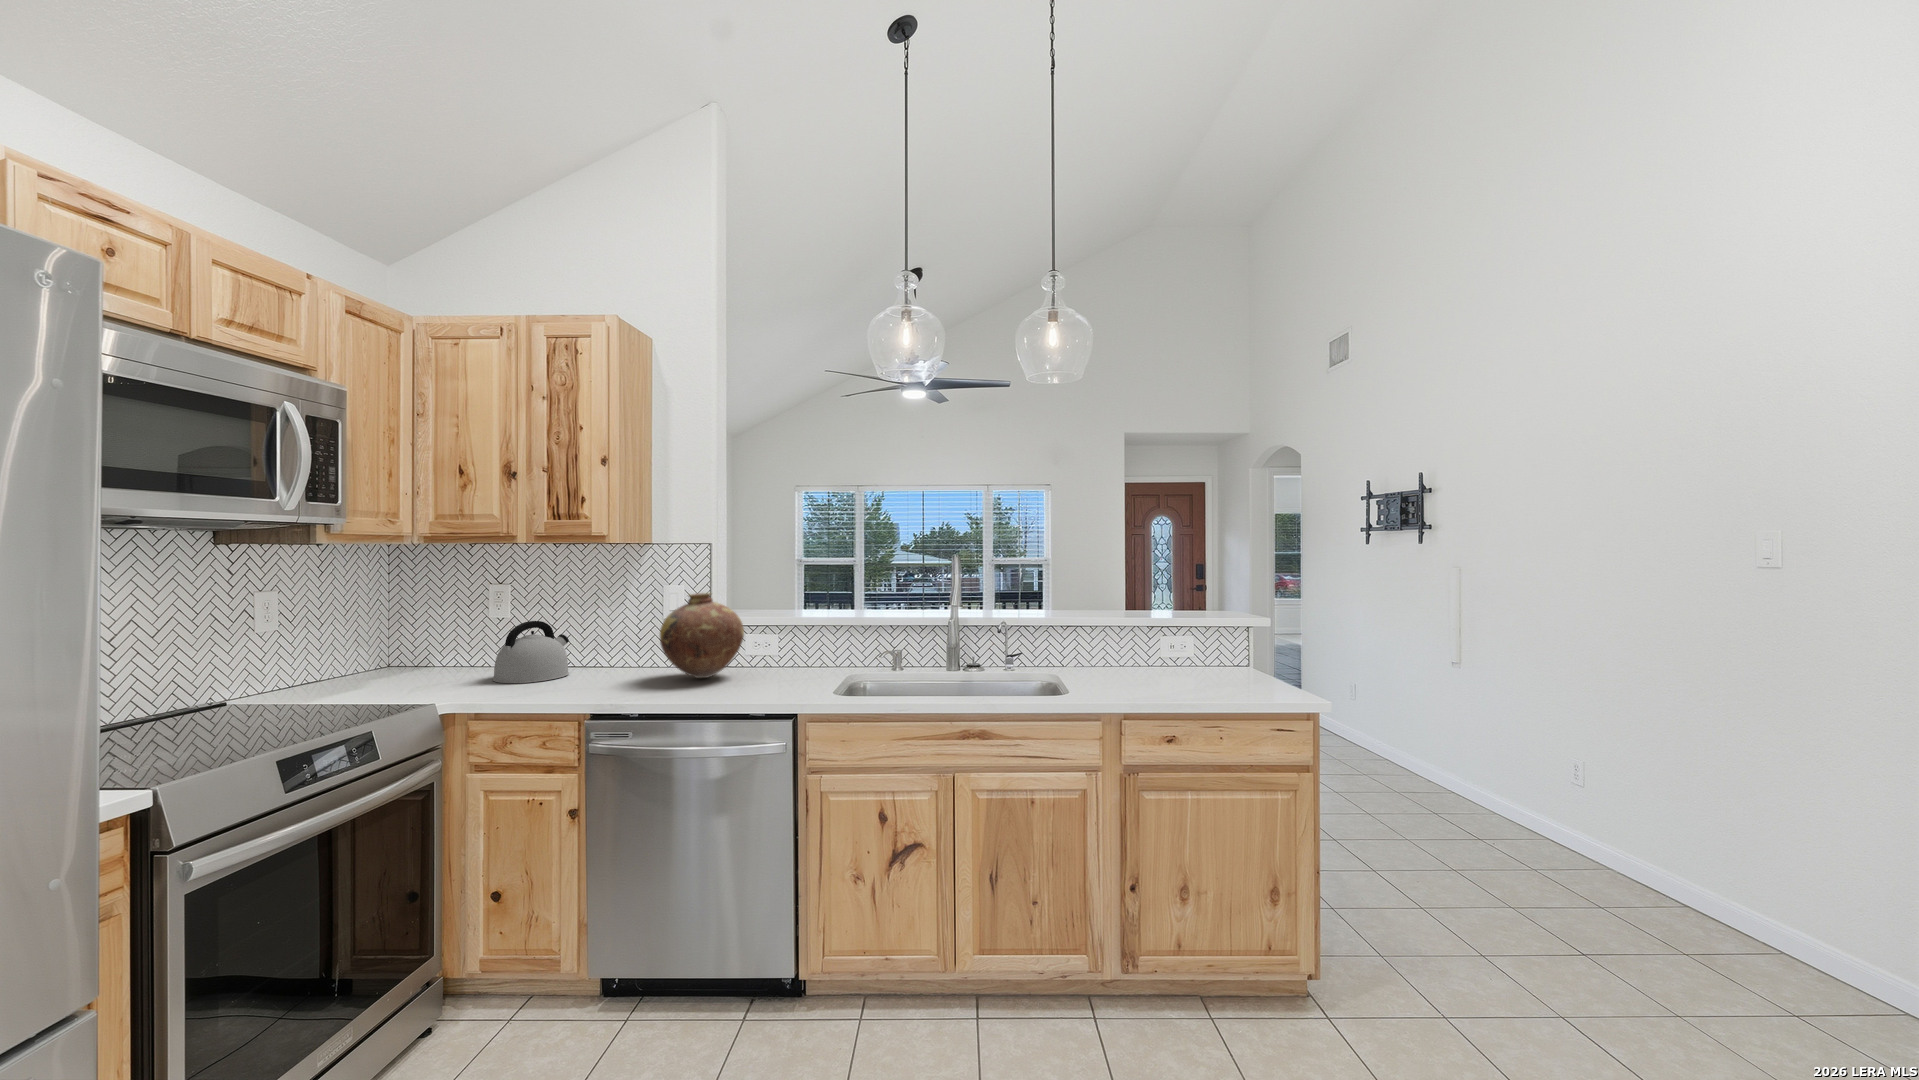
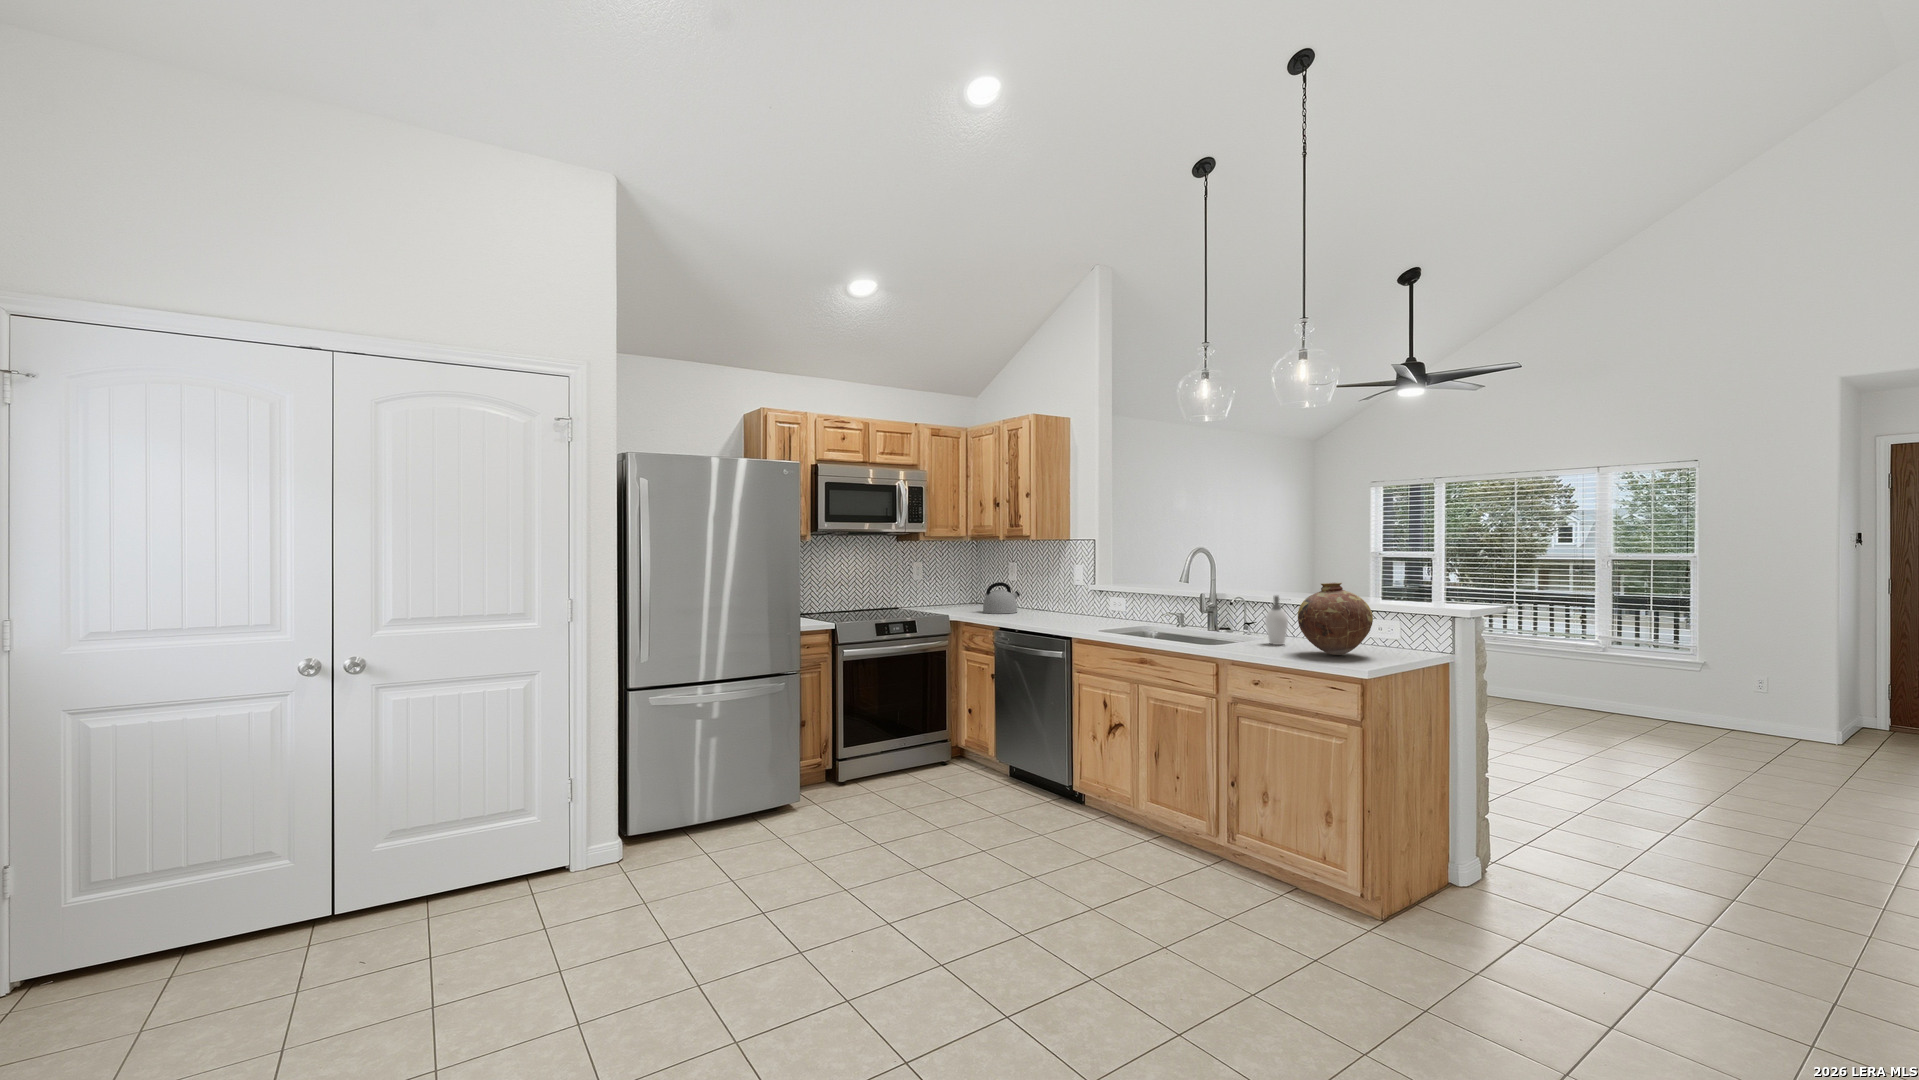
vase: present [660,593,744,678] -> present [1298,582,1373,655]
soap dispenser: none [1073,619,1109,682] -> present [1265,596,1288,645]

